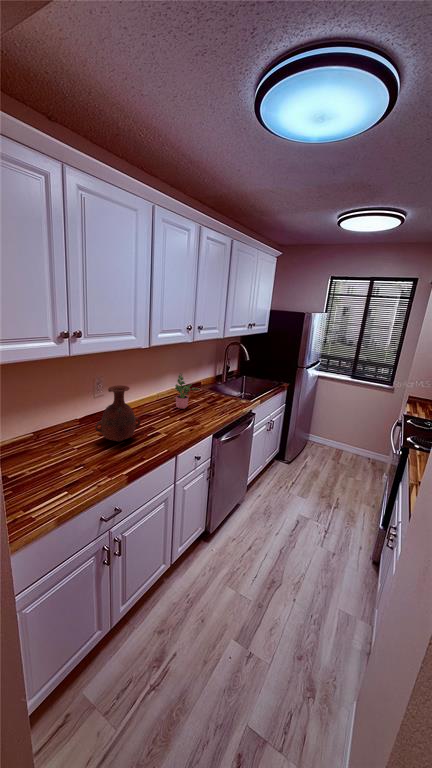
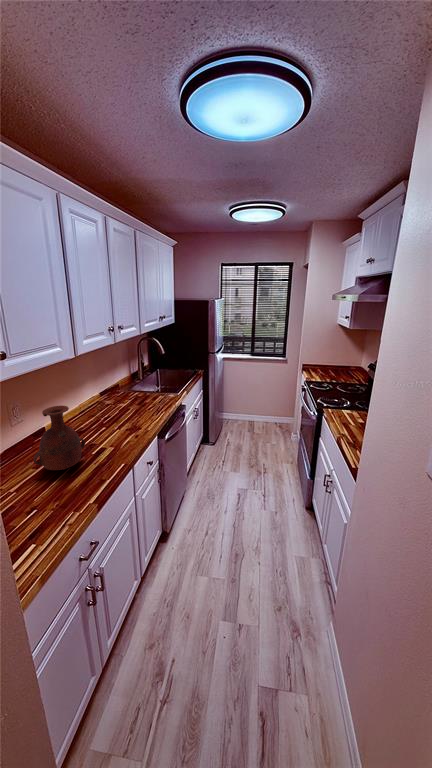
potted plant: present [175,373,199,409] -> none [103,378,130,417]

